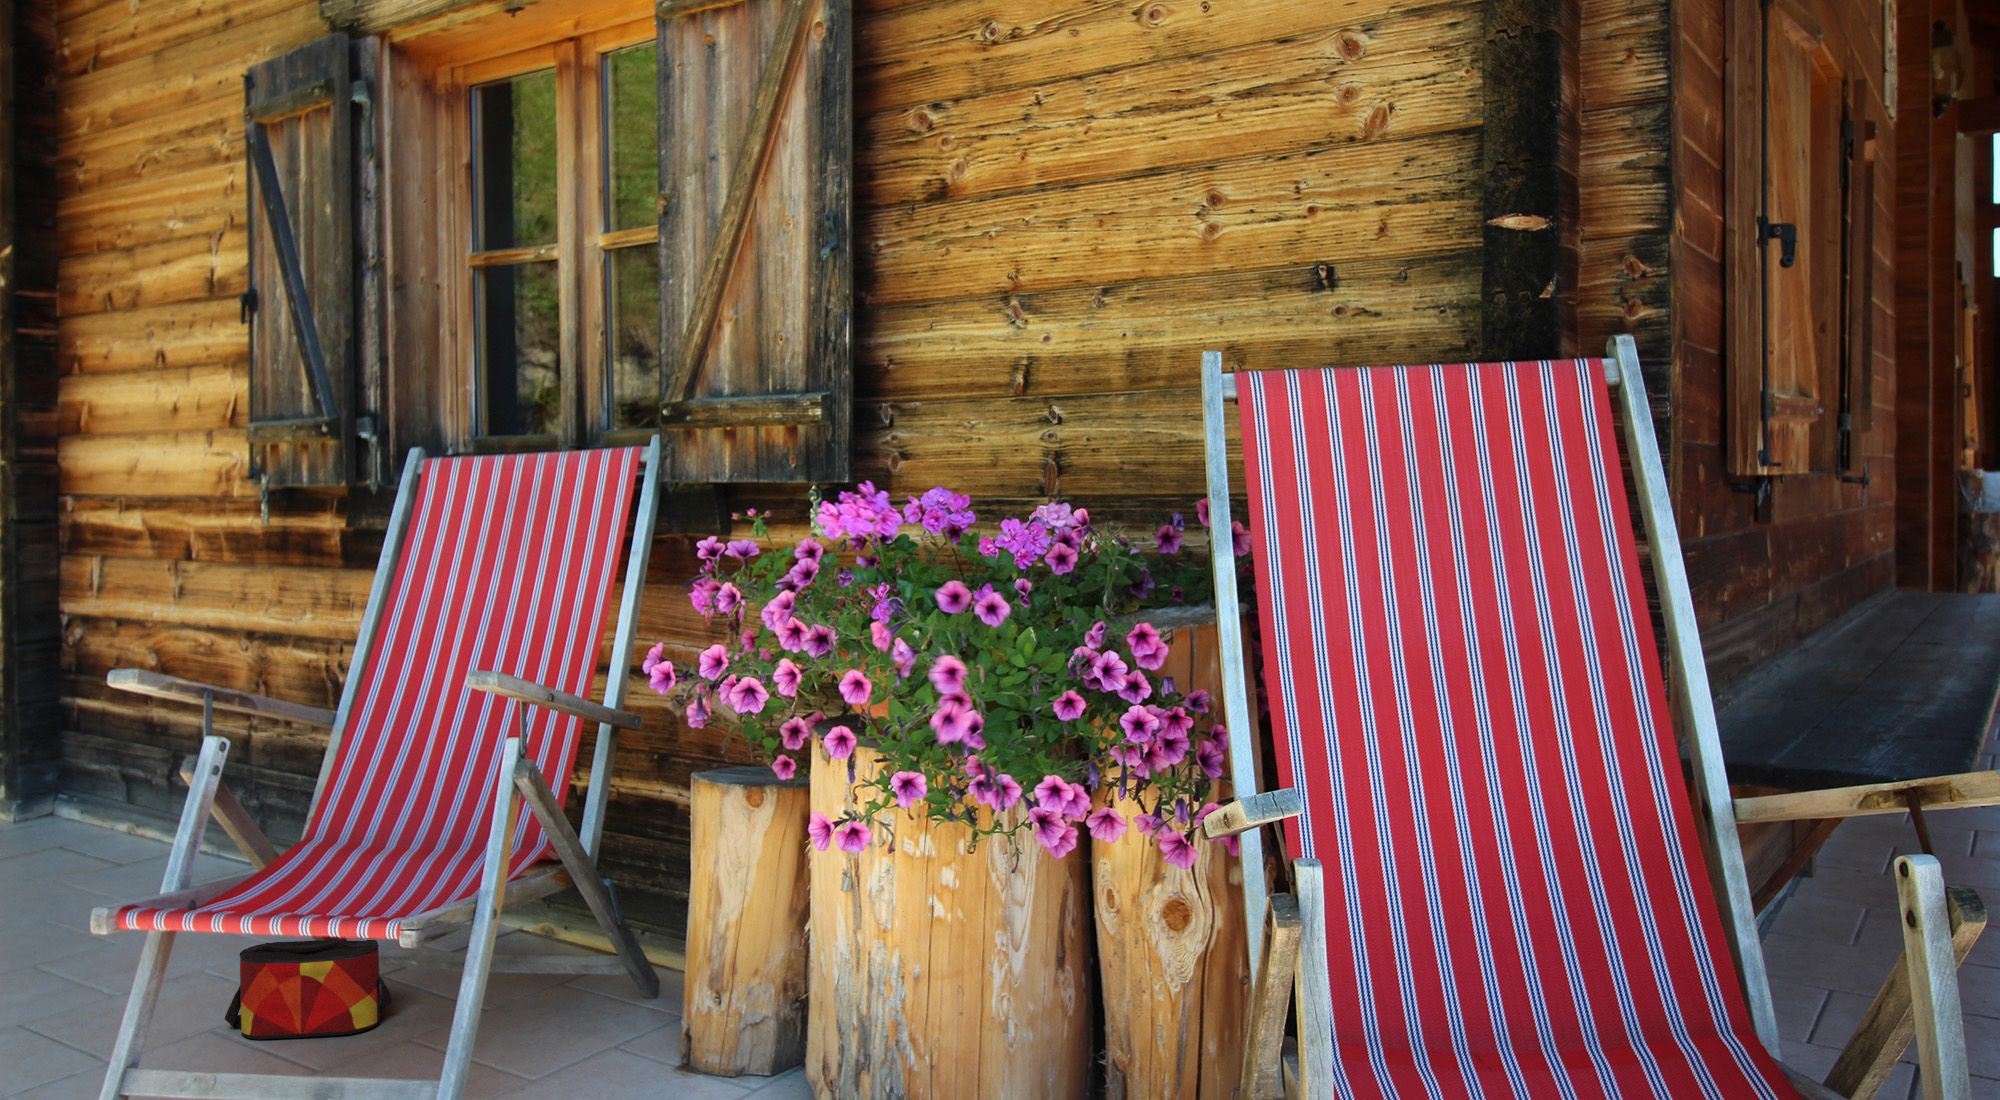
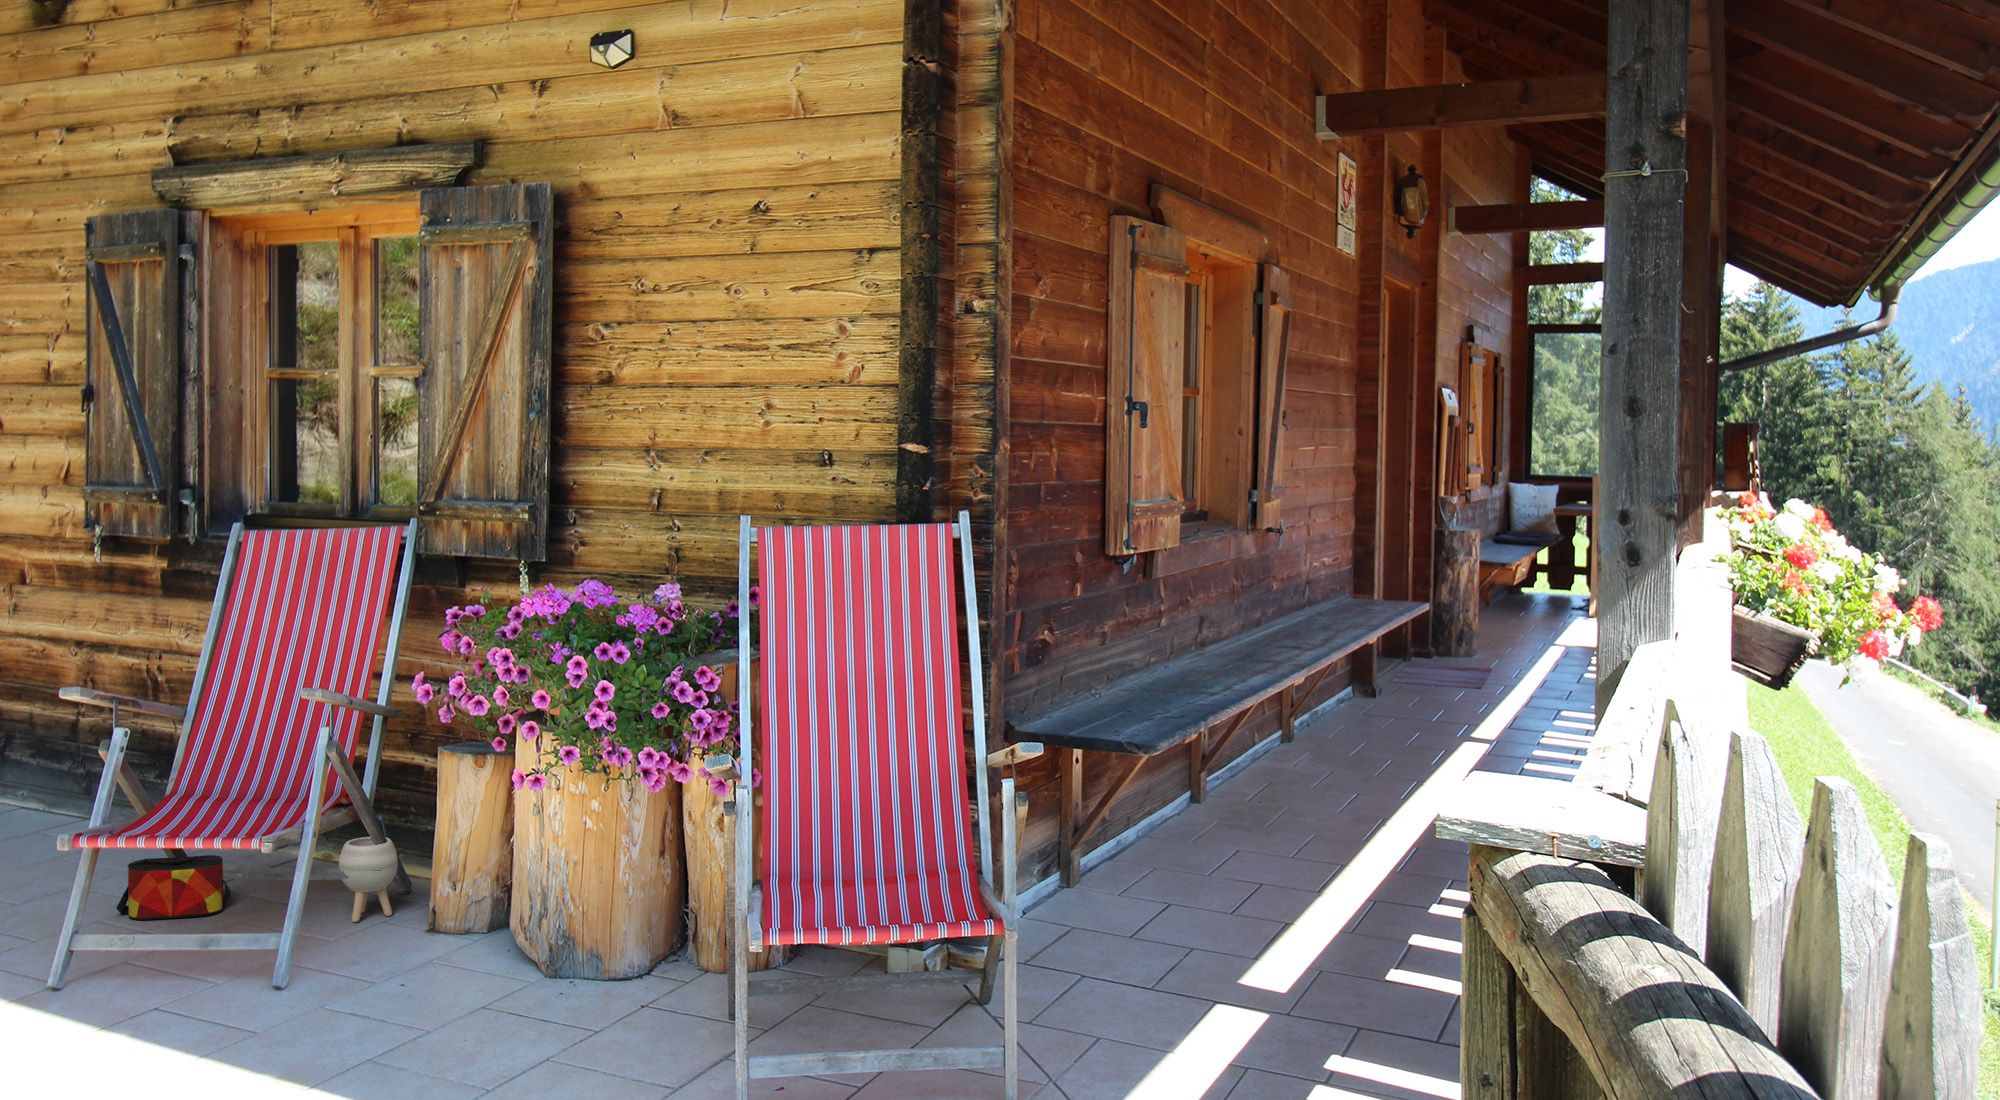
planter: none [542,915,632,1053] -> present [338,837,398,922]

